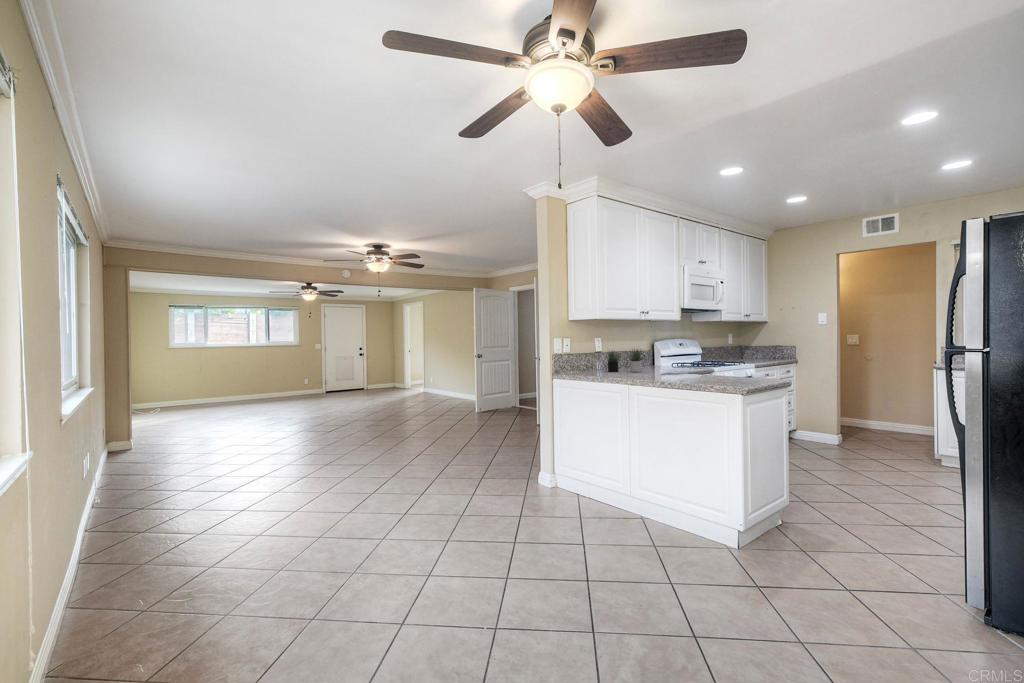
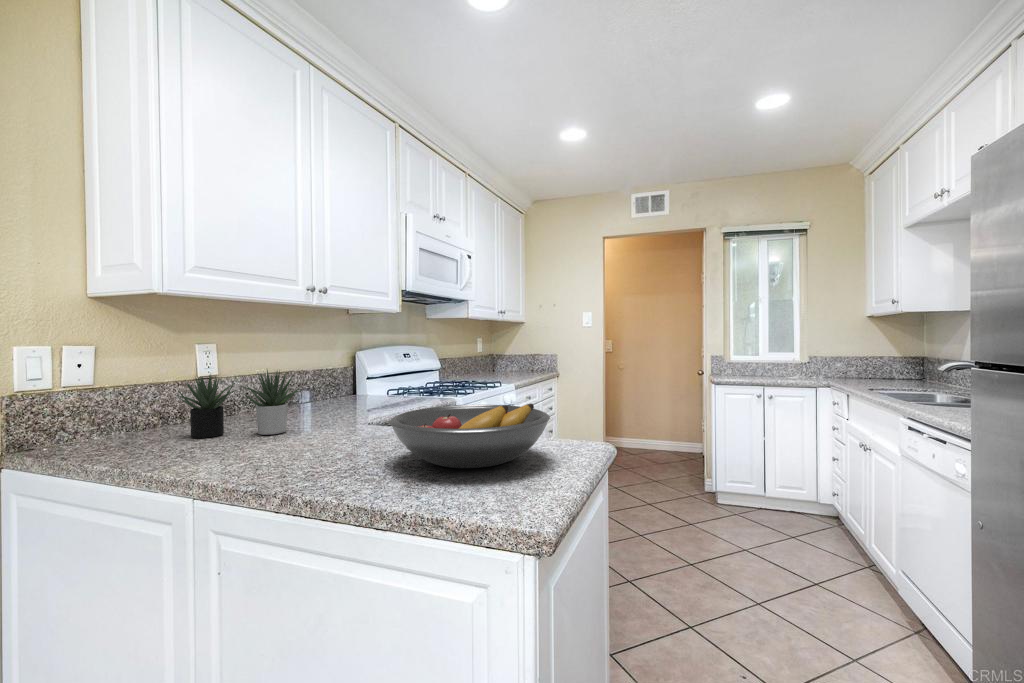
fruit bowl: none [688,358,749,378] -> present [390,404,550,468]

